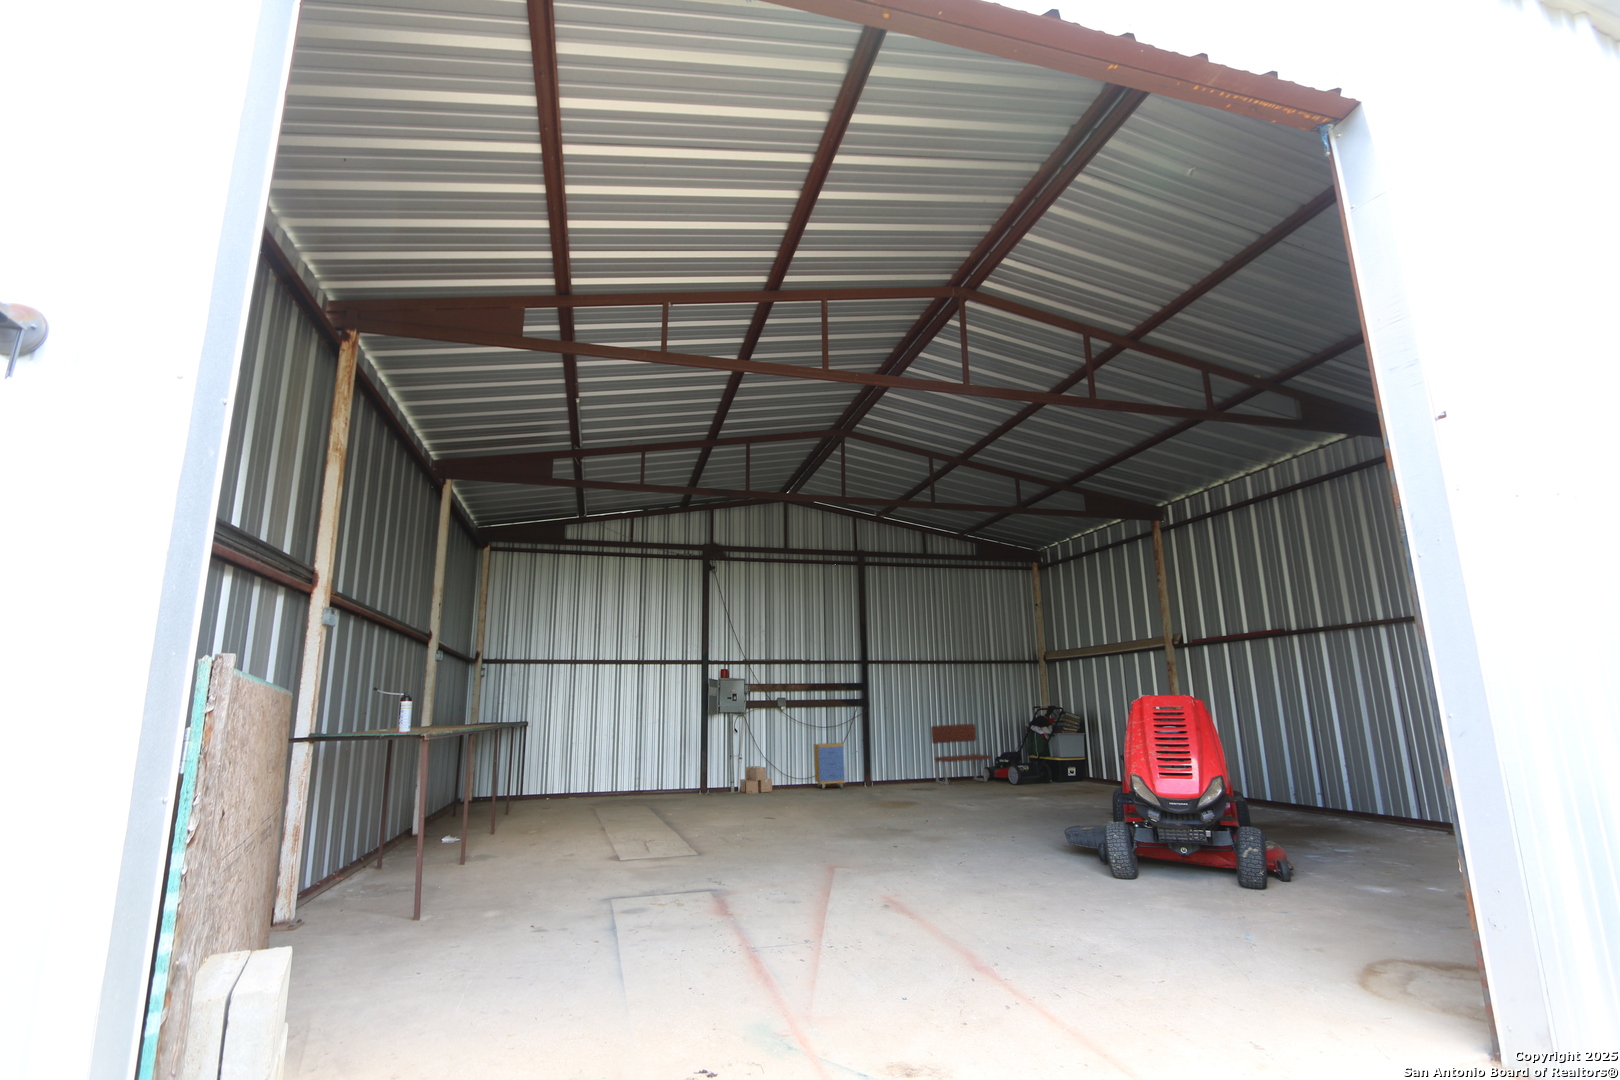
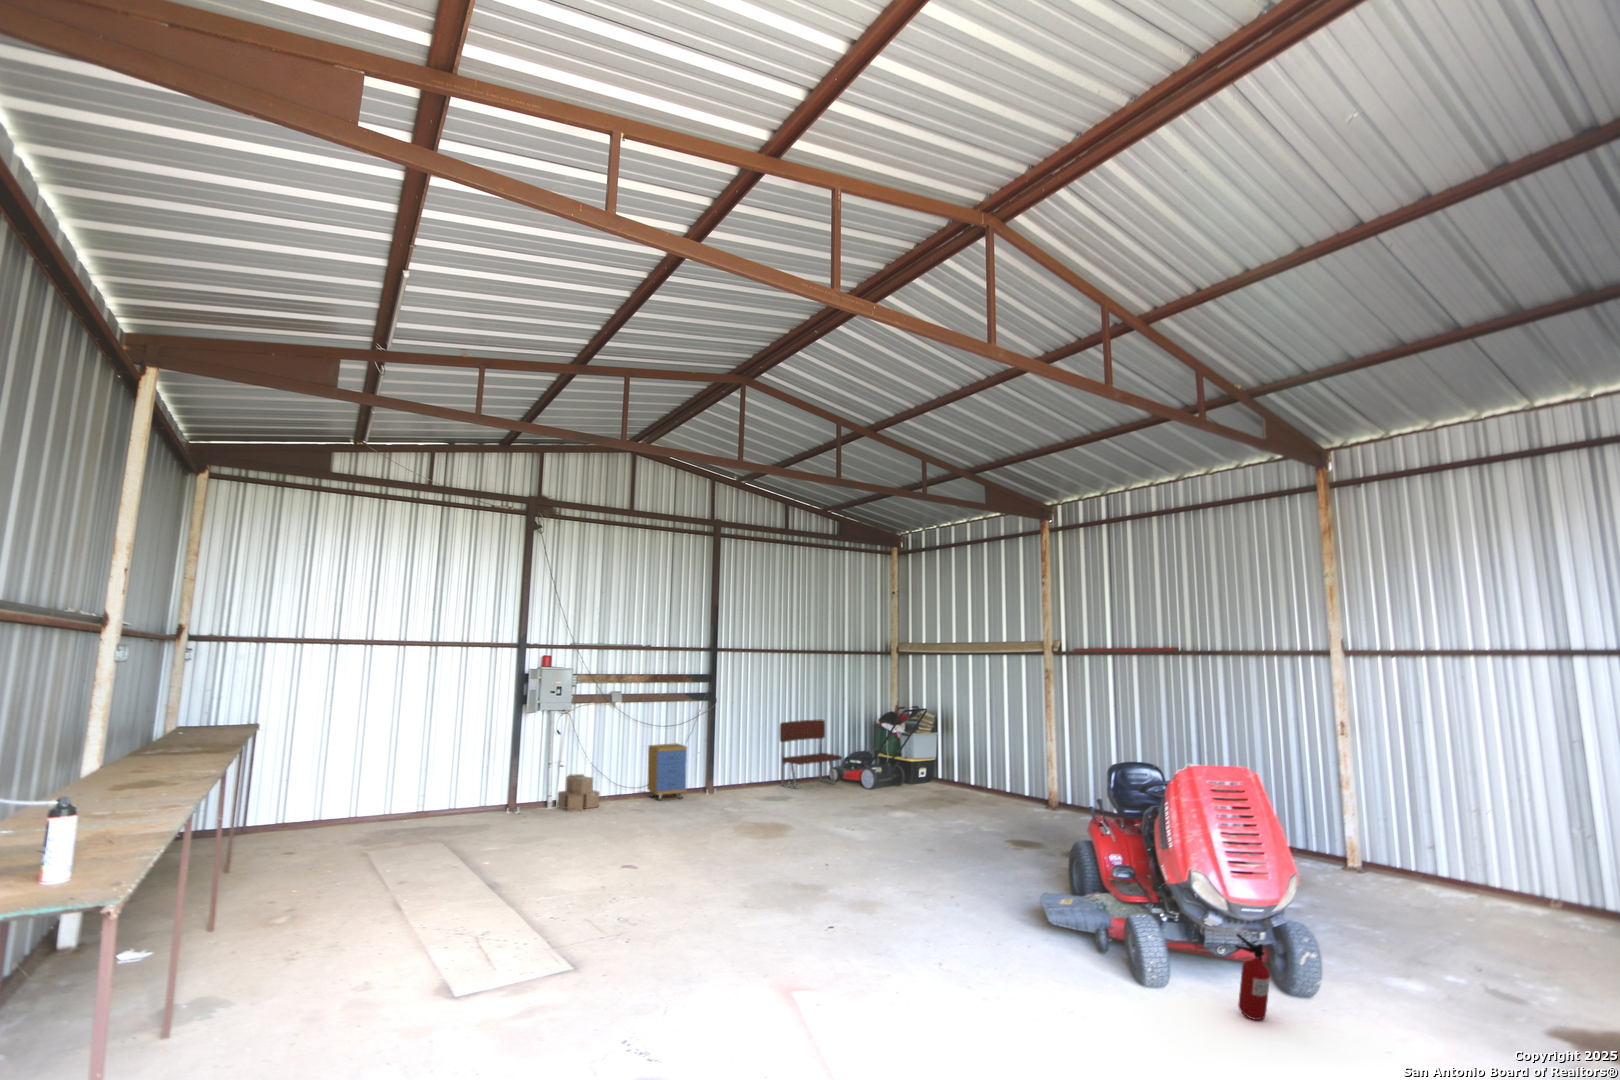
fire extinguisher: none [1162,817,1193,884] -> present [1235,934,1270,1020]

